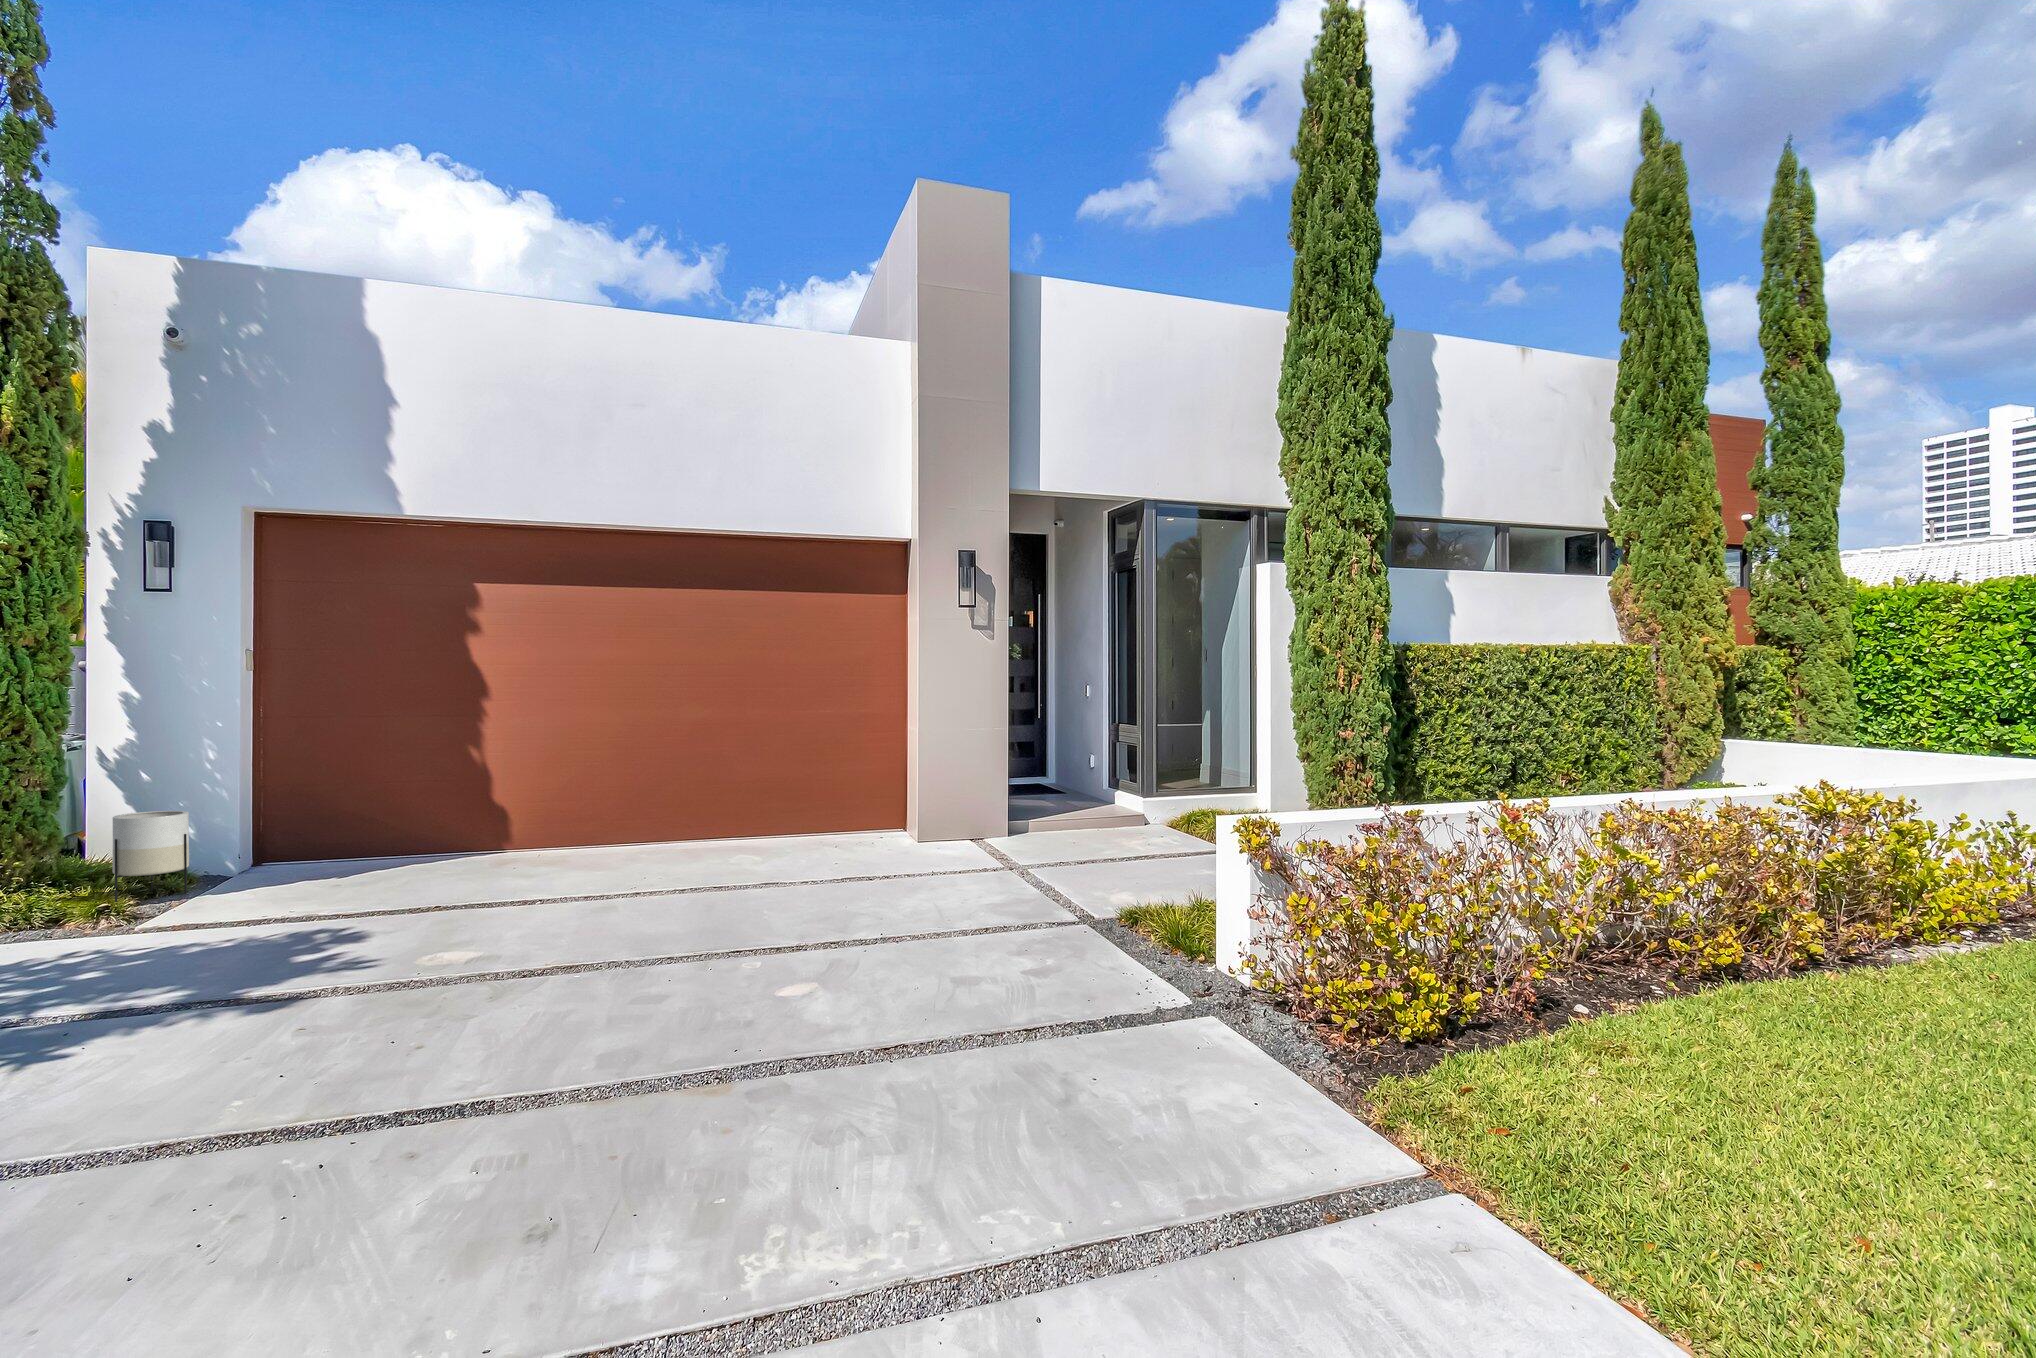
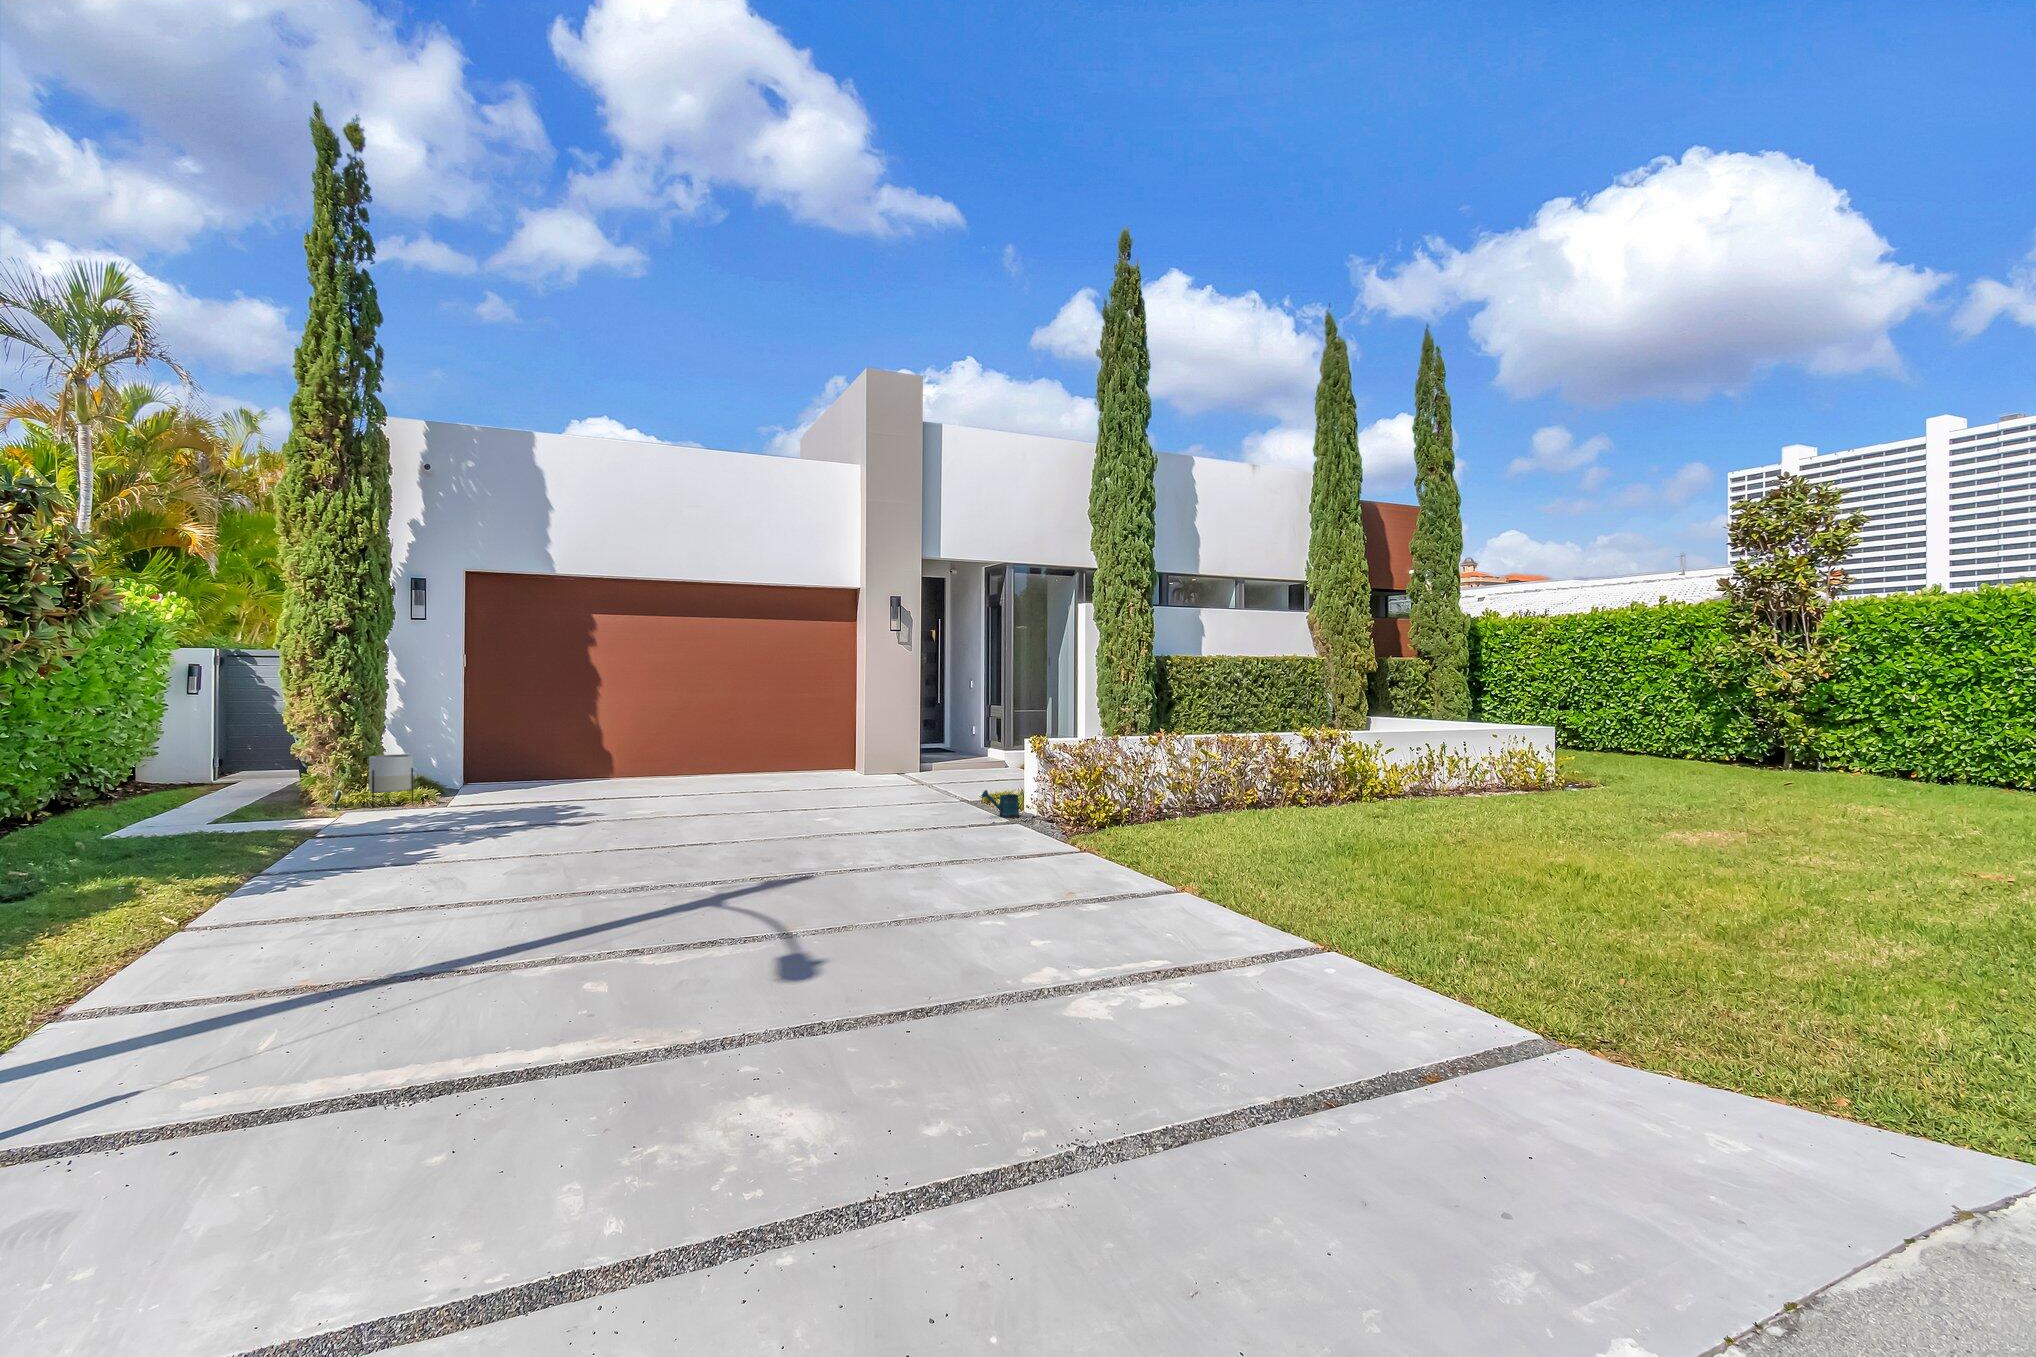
watering can: none [1142,883,1218,935] -> present [982,790,1024,817]

